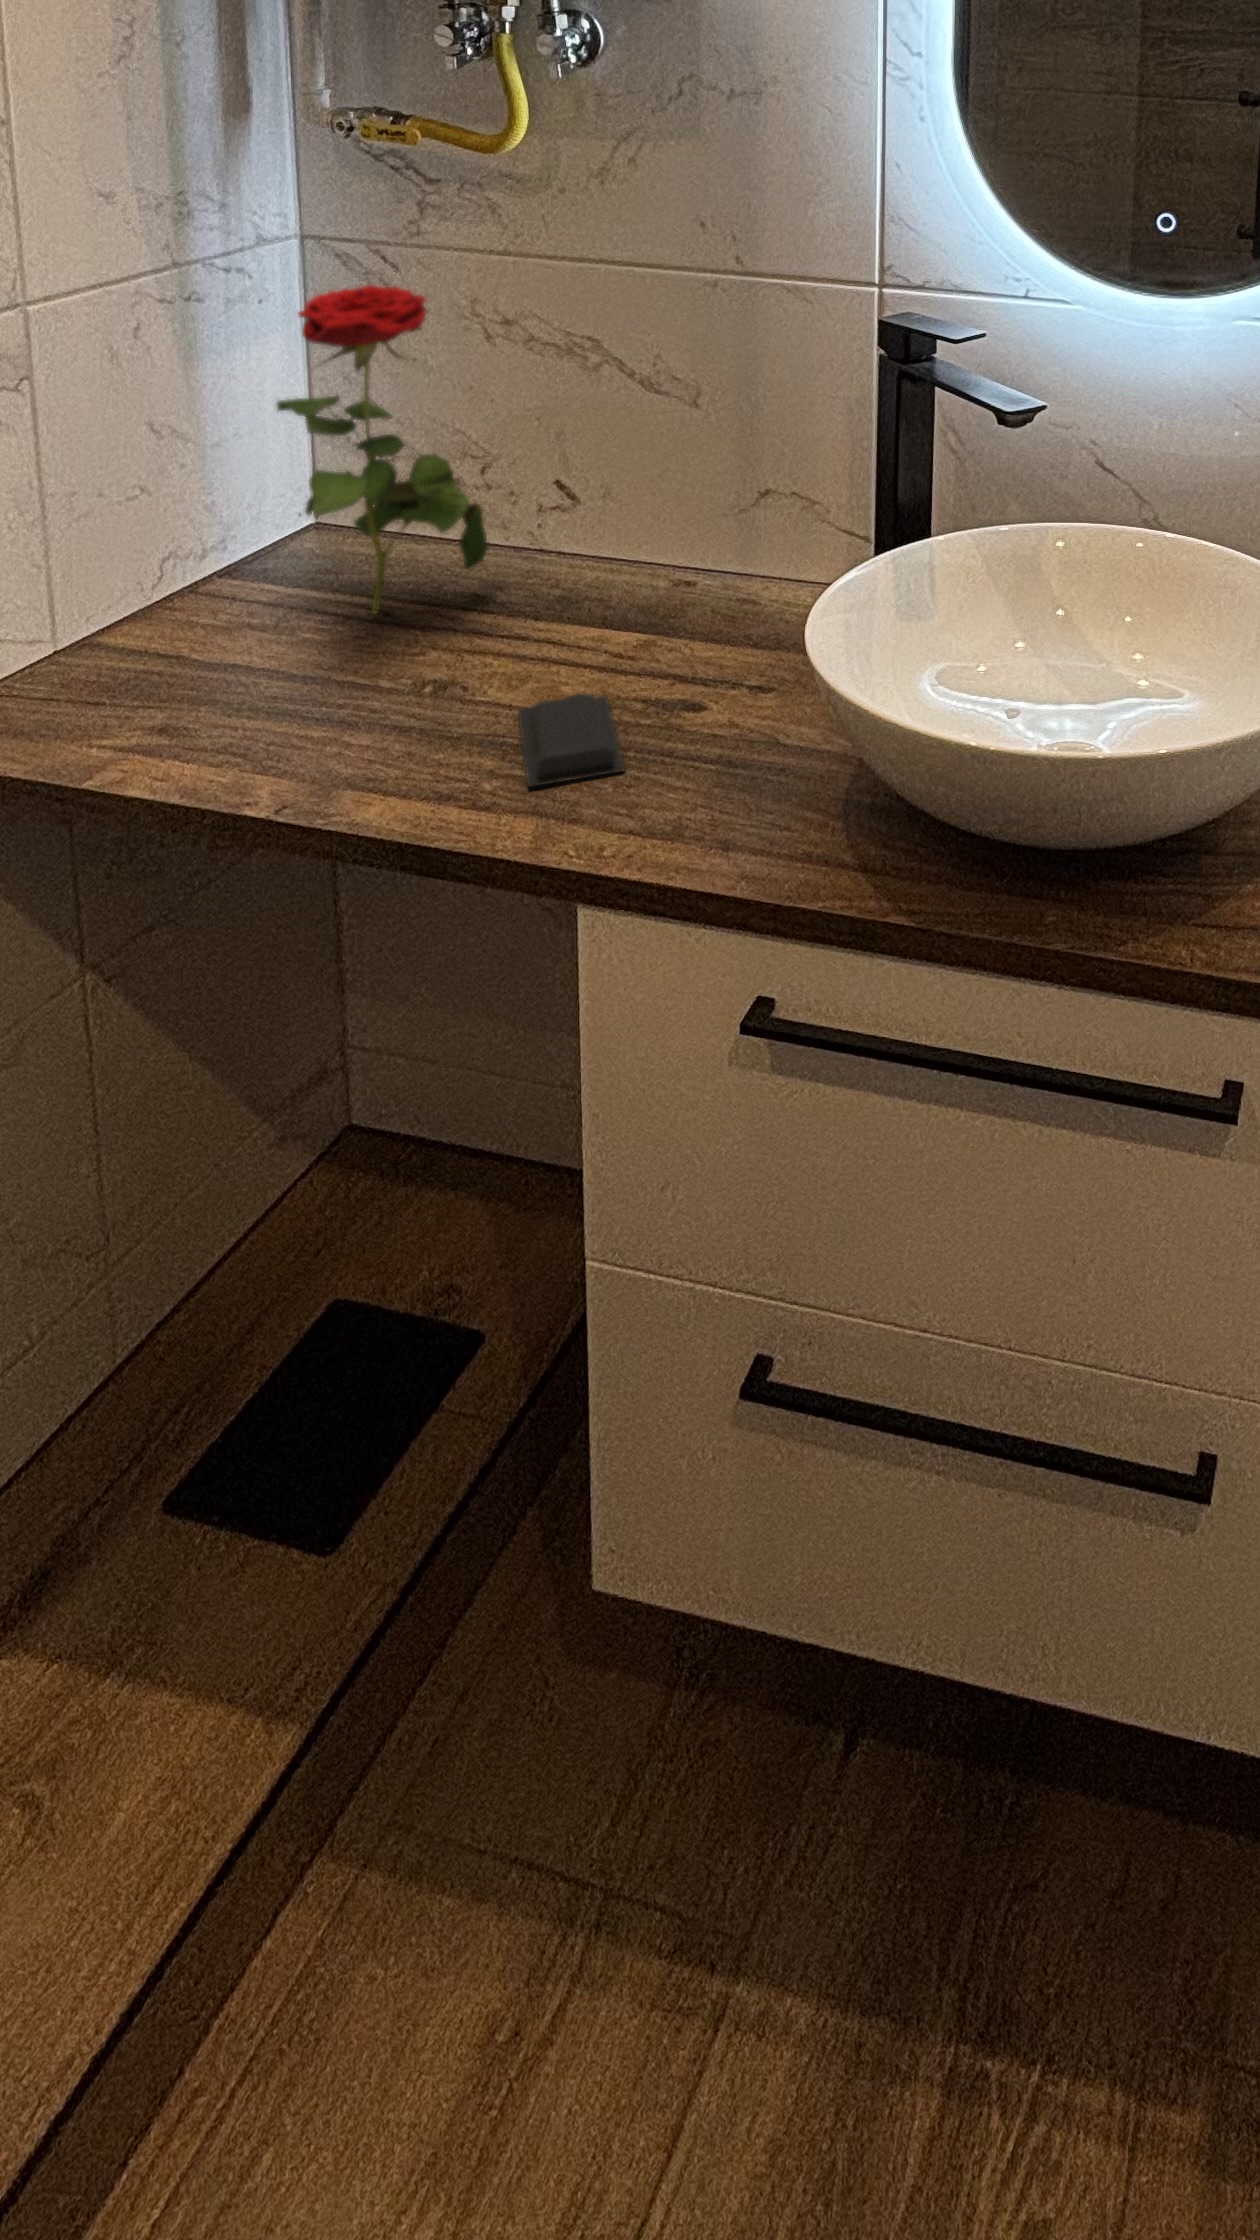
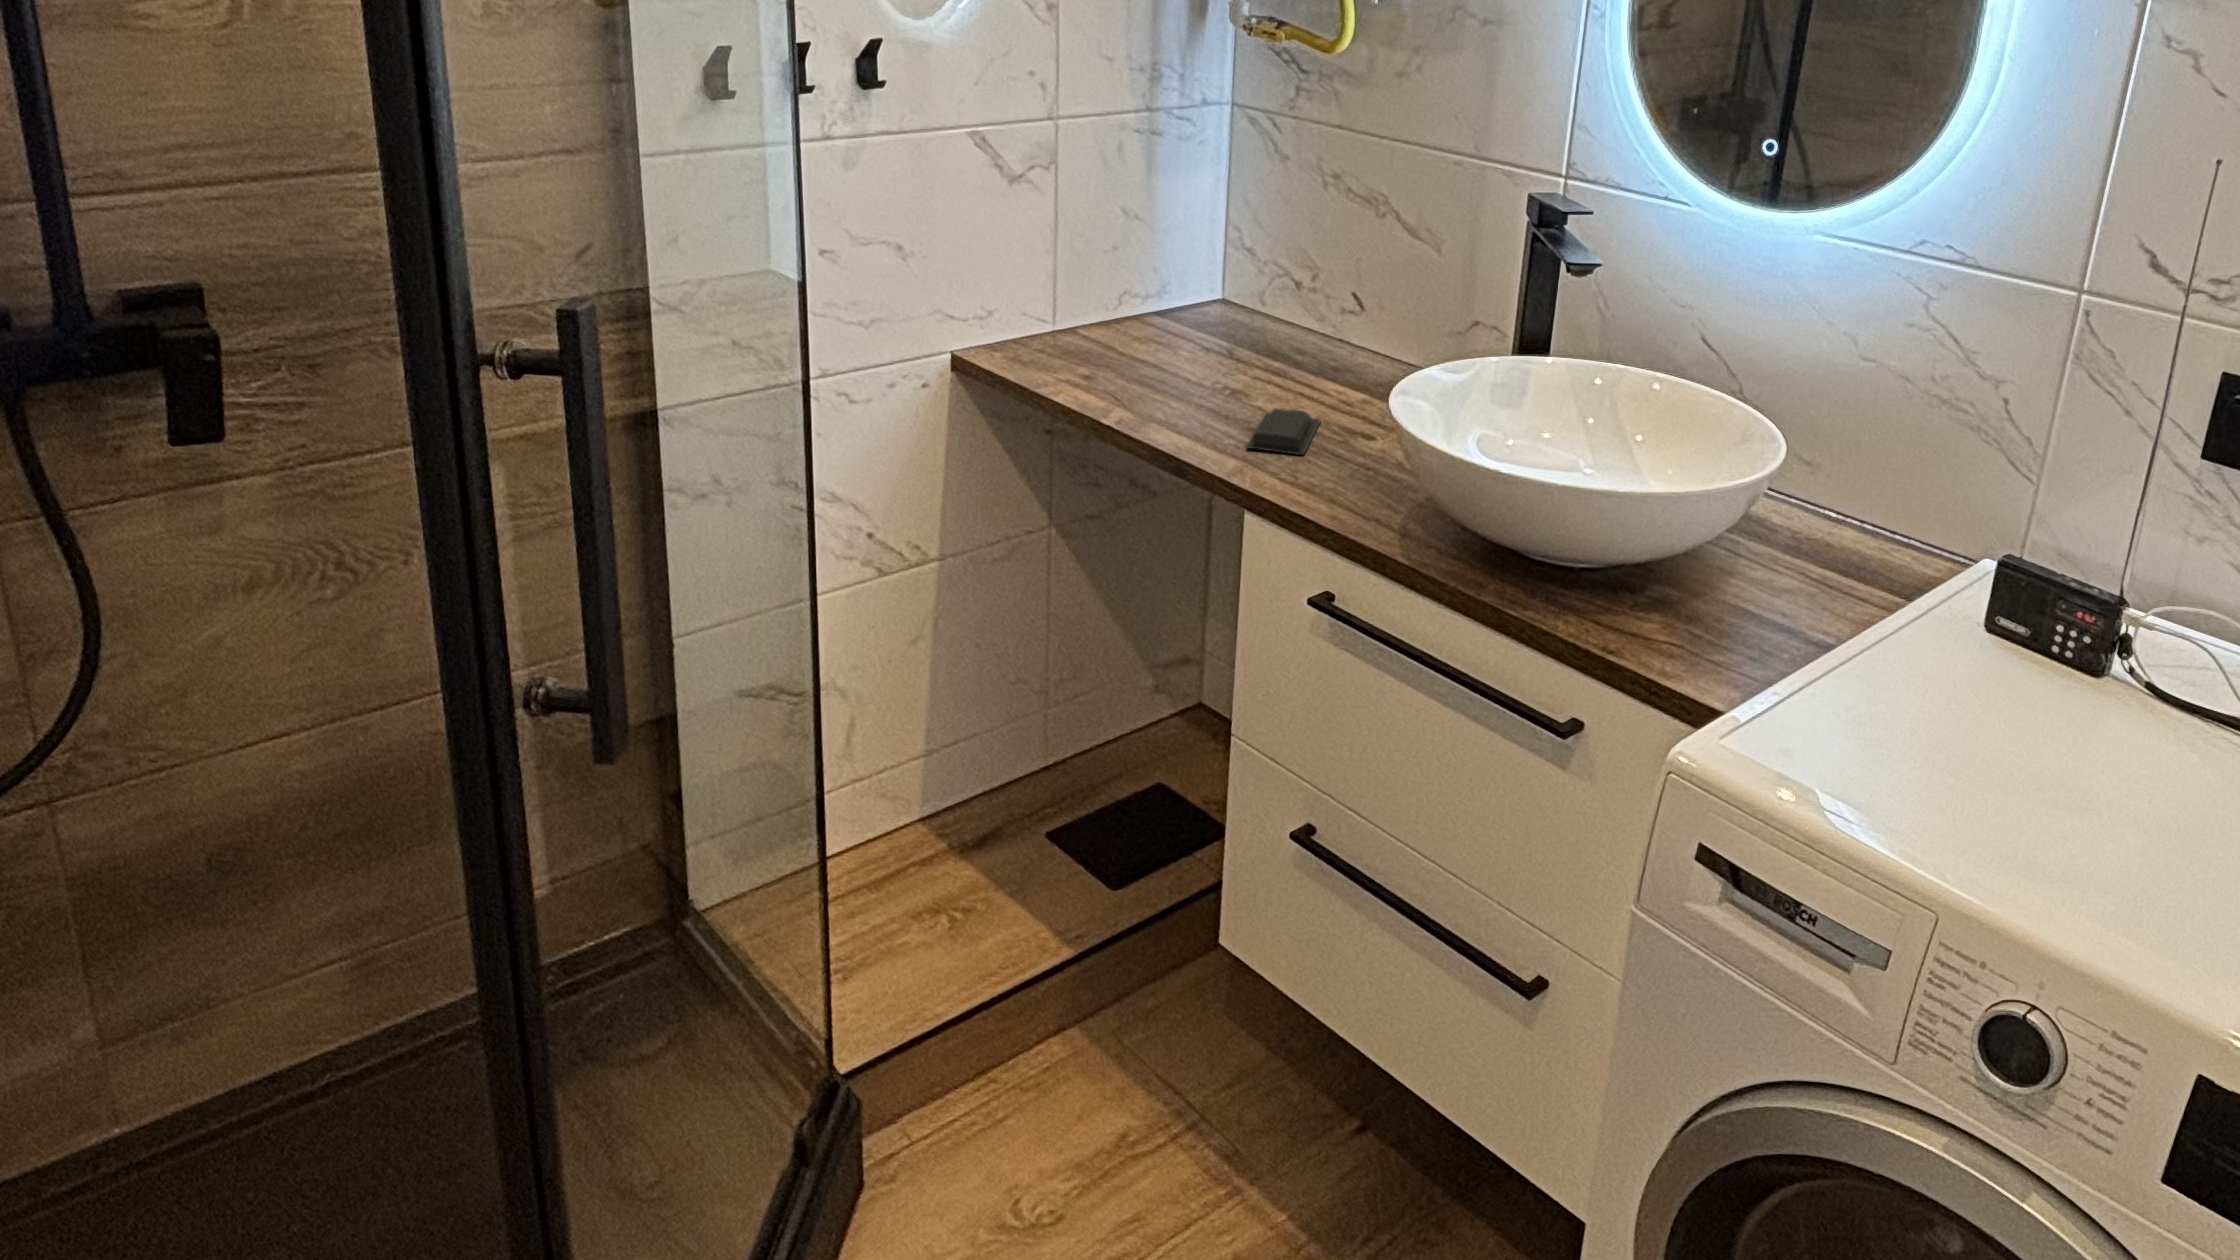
flower: present [277,285,488,613] -> none [1180,132,1298,351]

